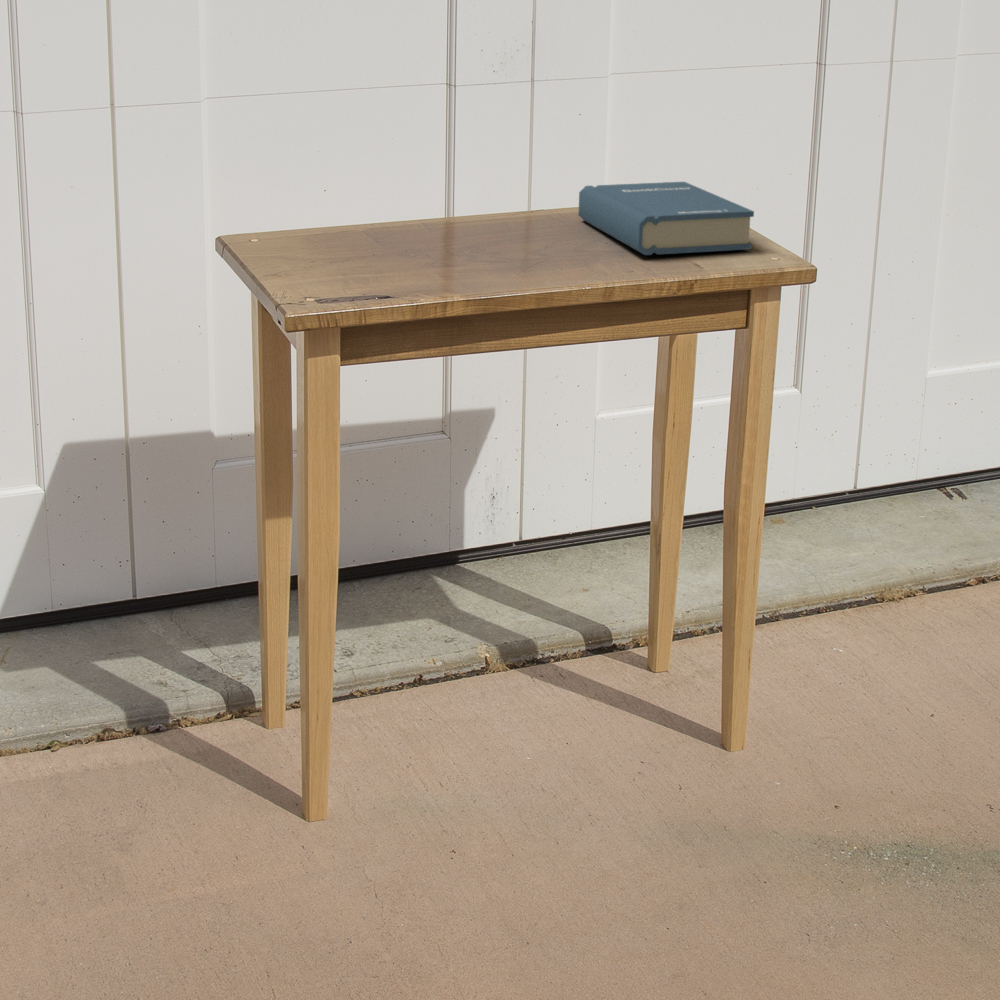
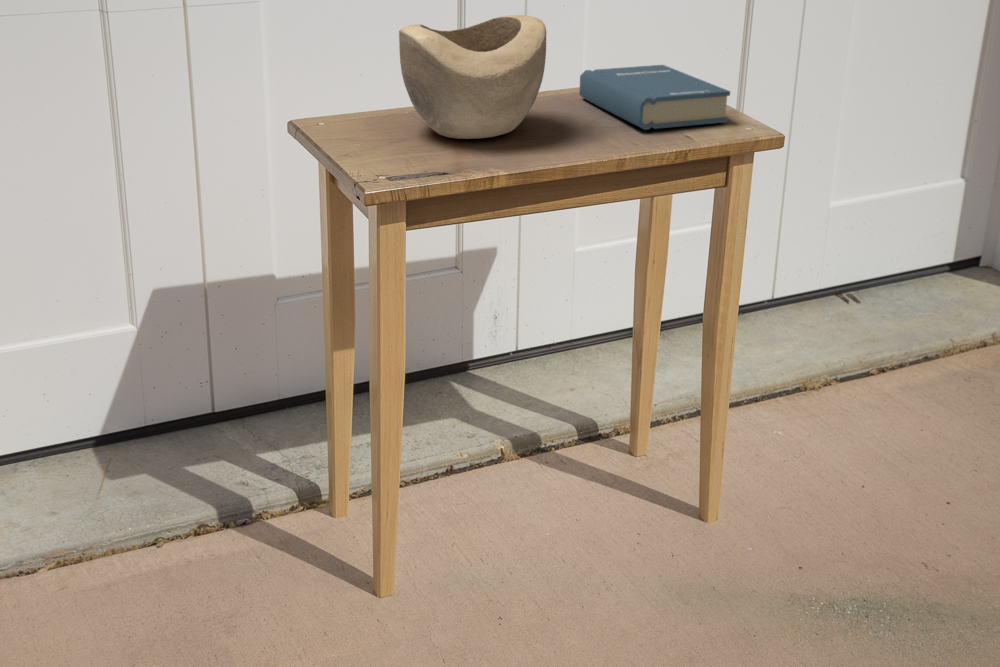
decorative bowl: none [347,114,525,261] -> present [399,15,546,139]

